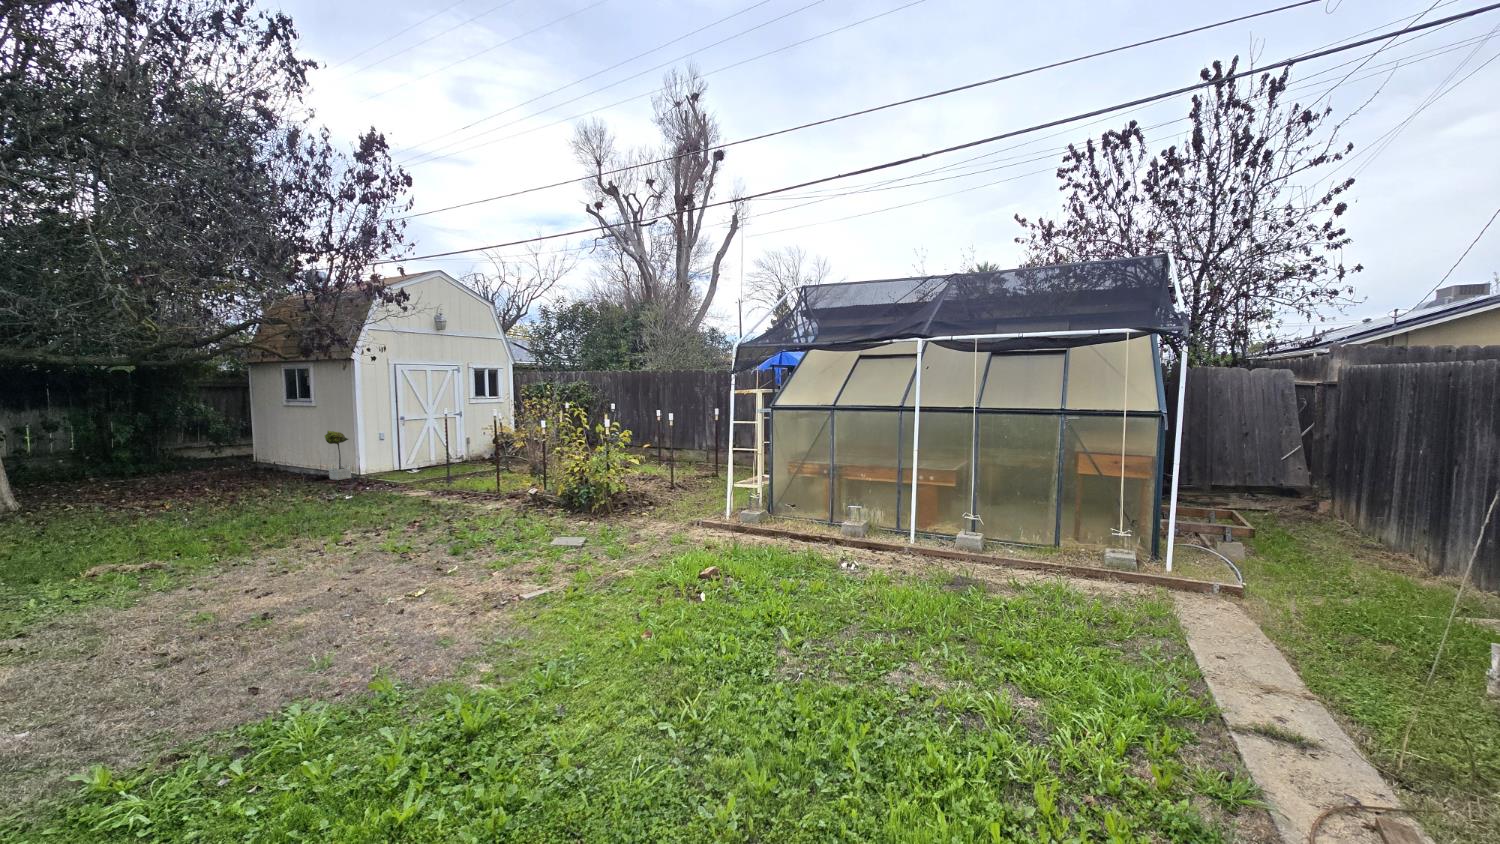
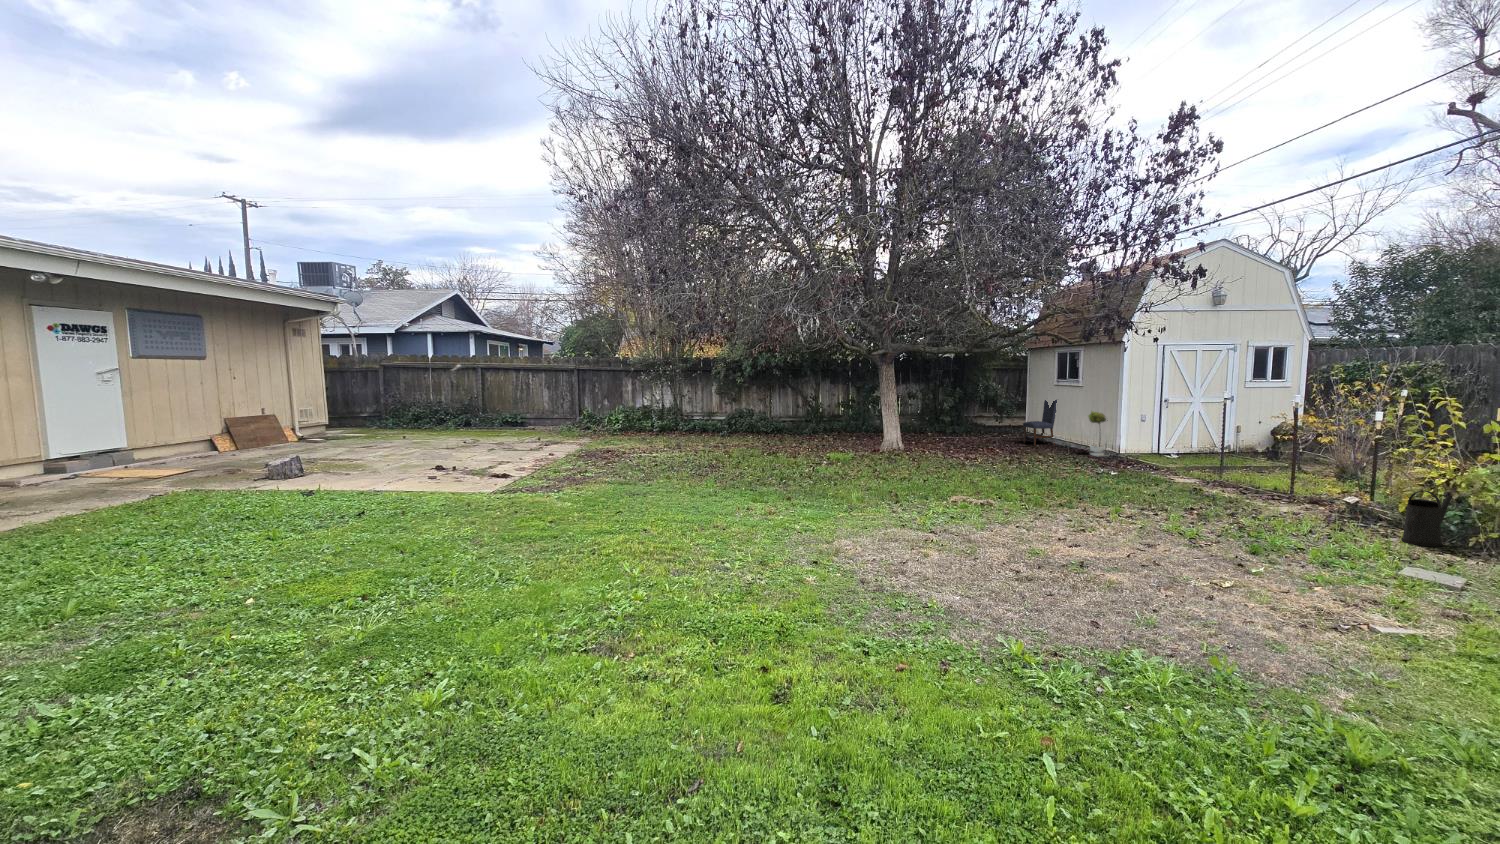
chair: none [246,419,295,476] -> present [1023,400,1057,446]
watering can: none [558,478,583,519] -> present [1401,491,1452,547]

